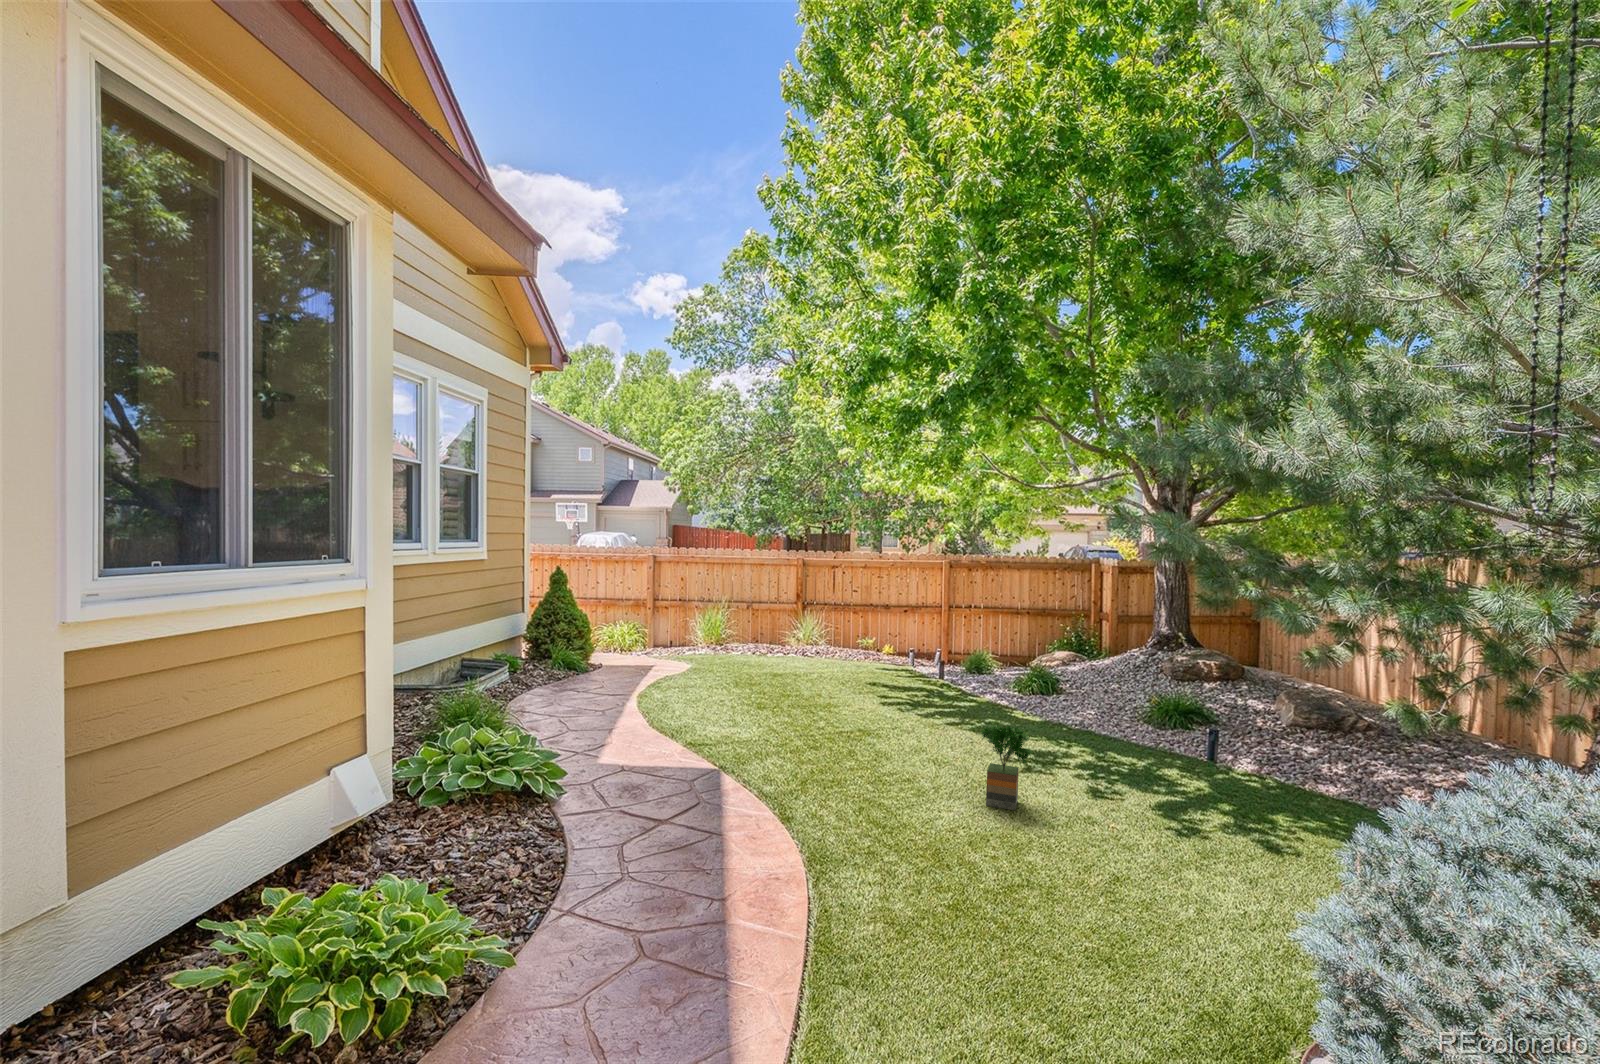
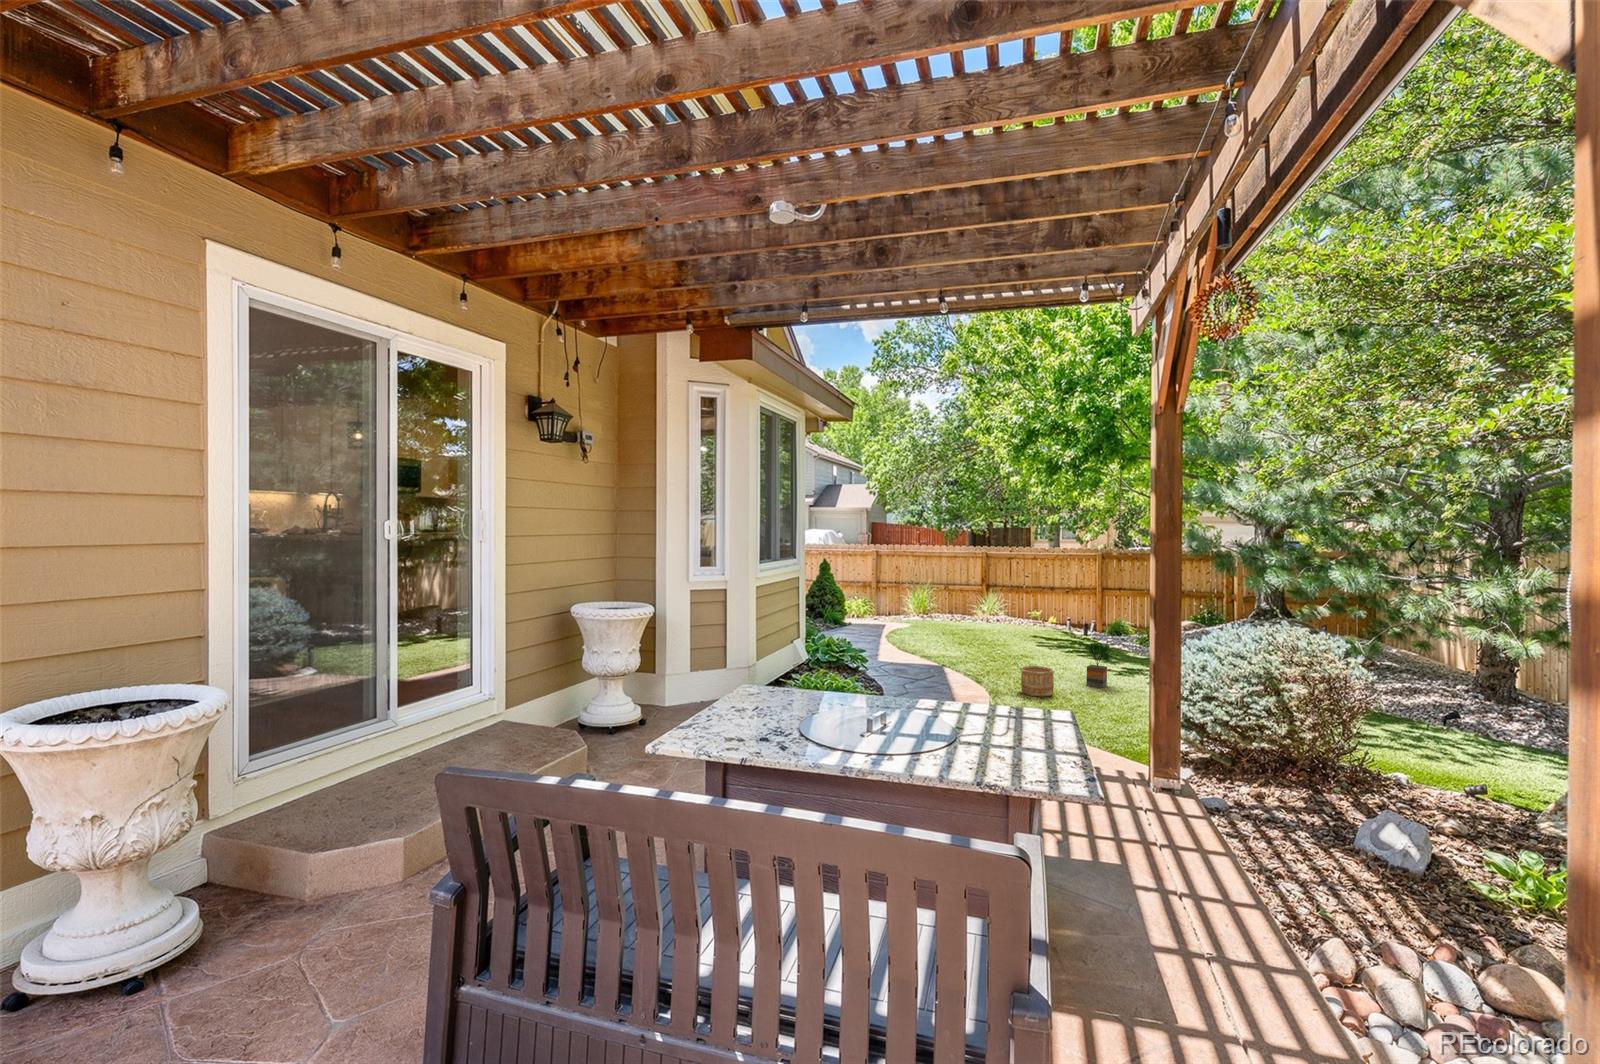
wooden bucket: none [879,787,945,859] -> present [1020,666,1054,697]

